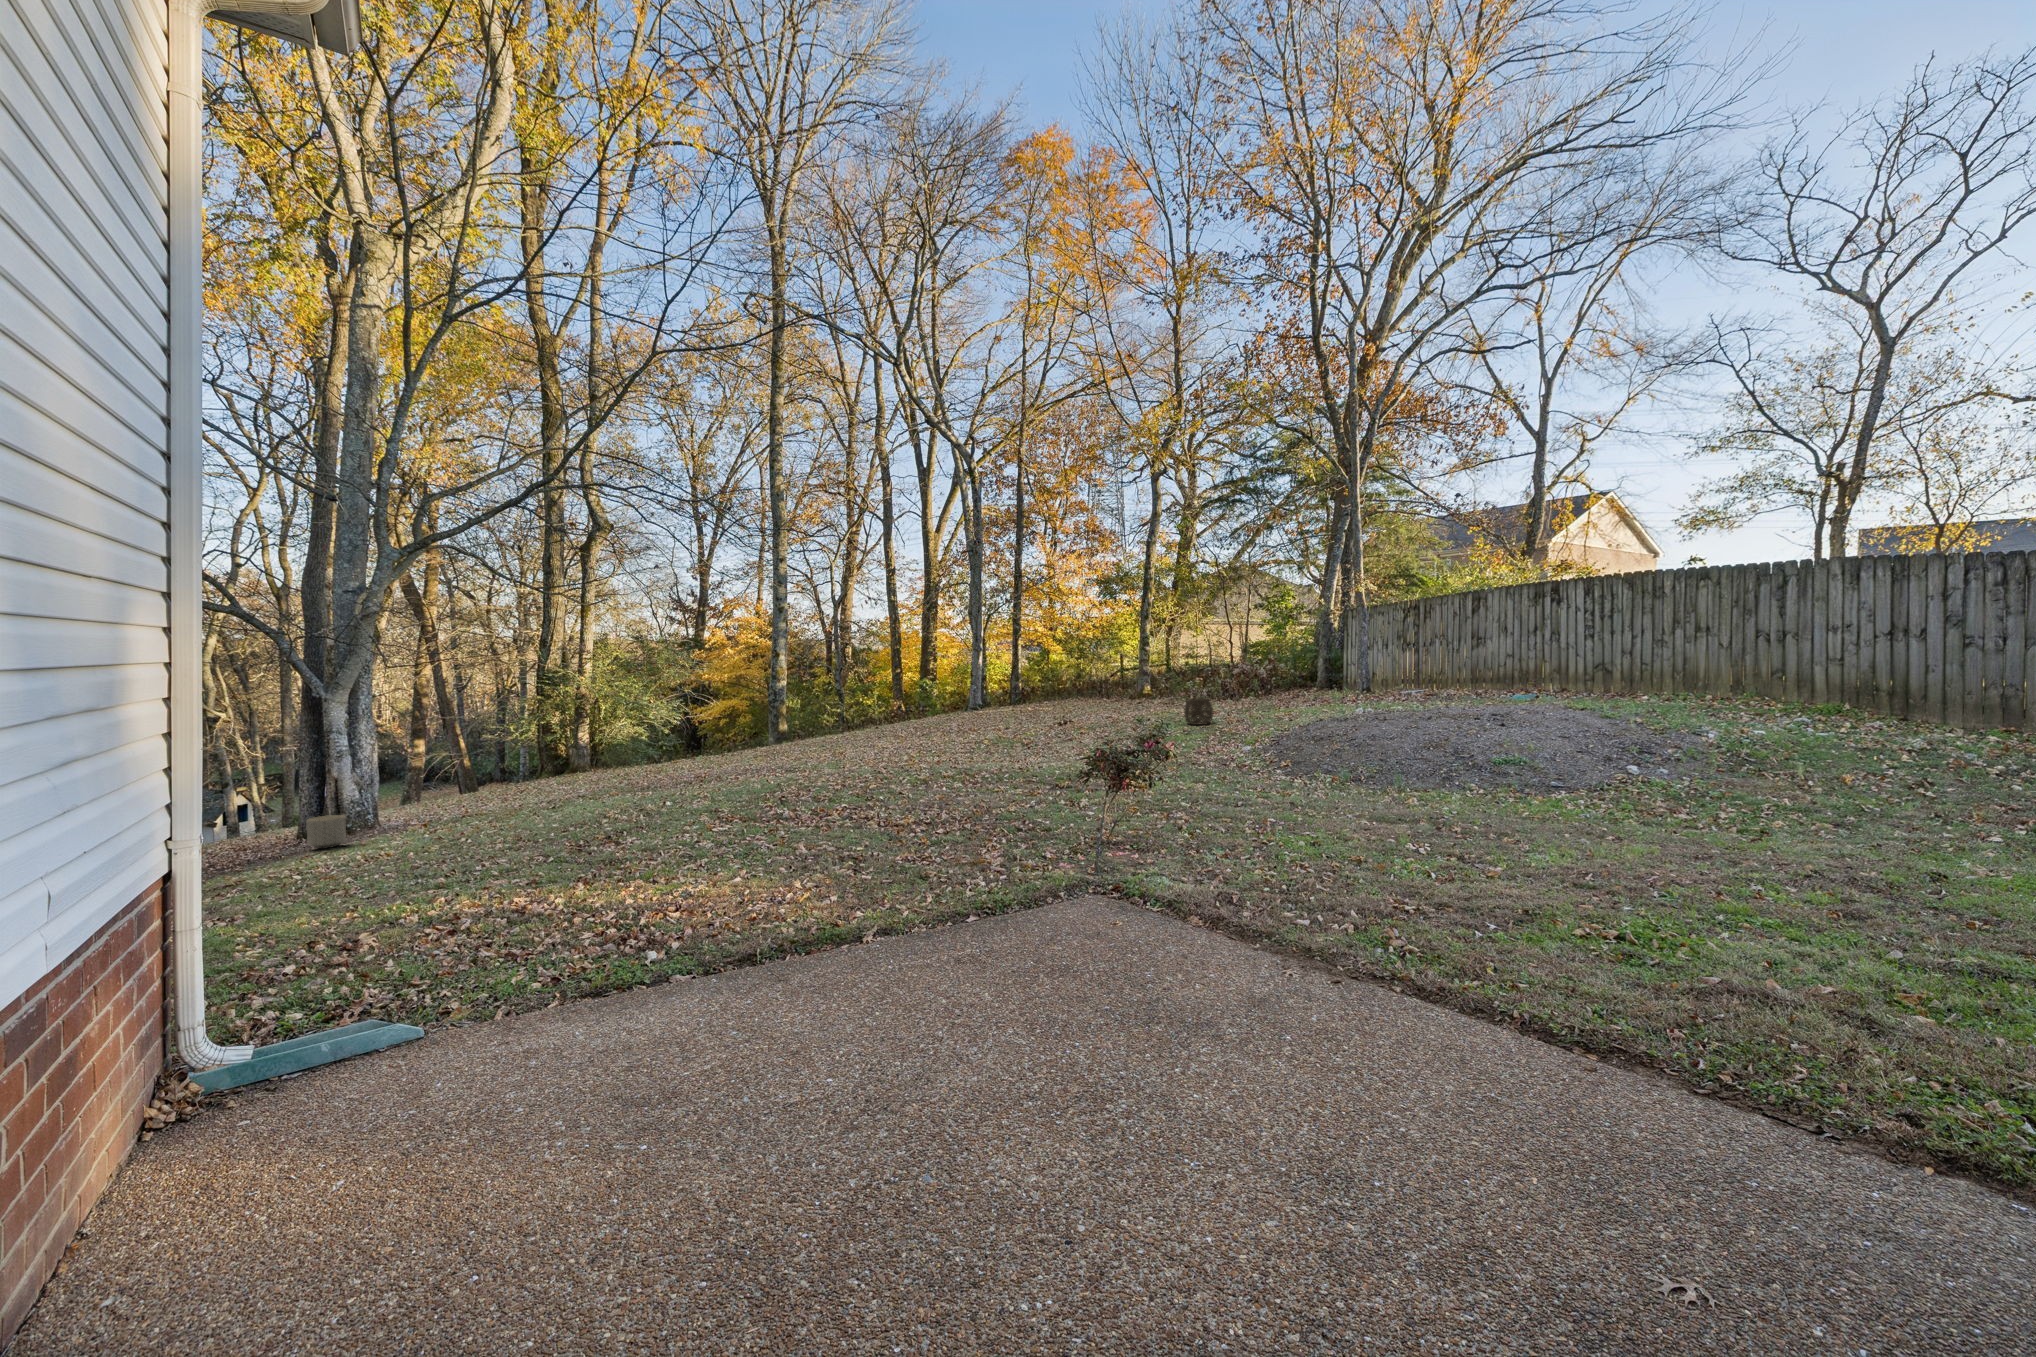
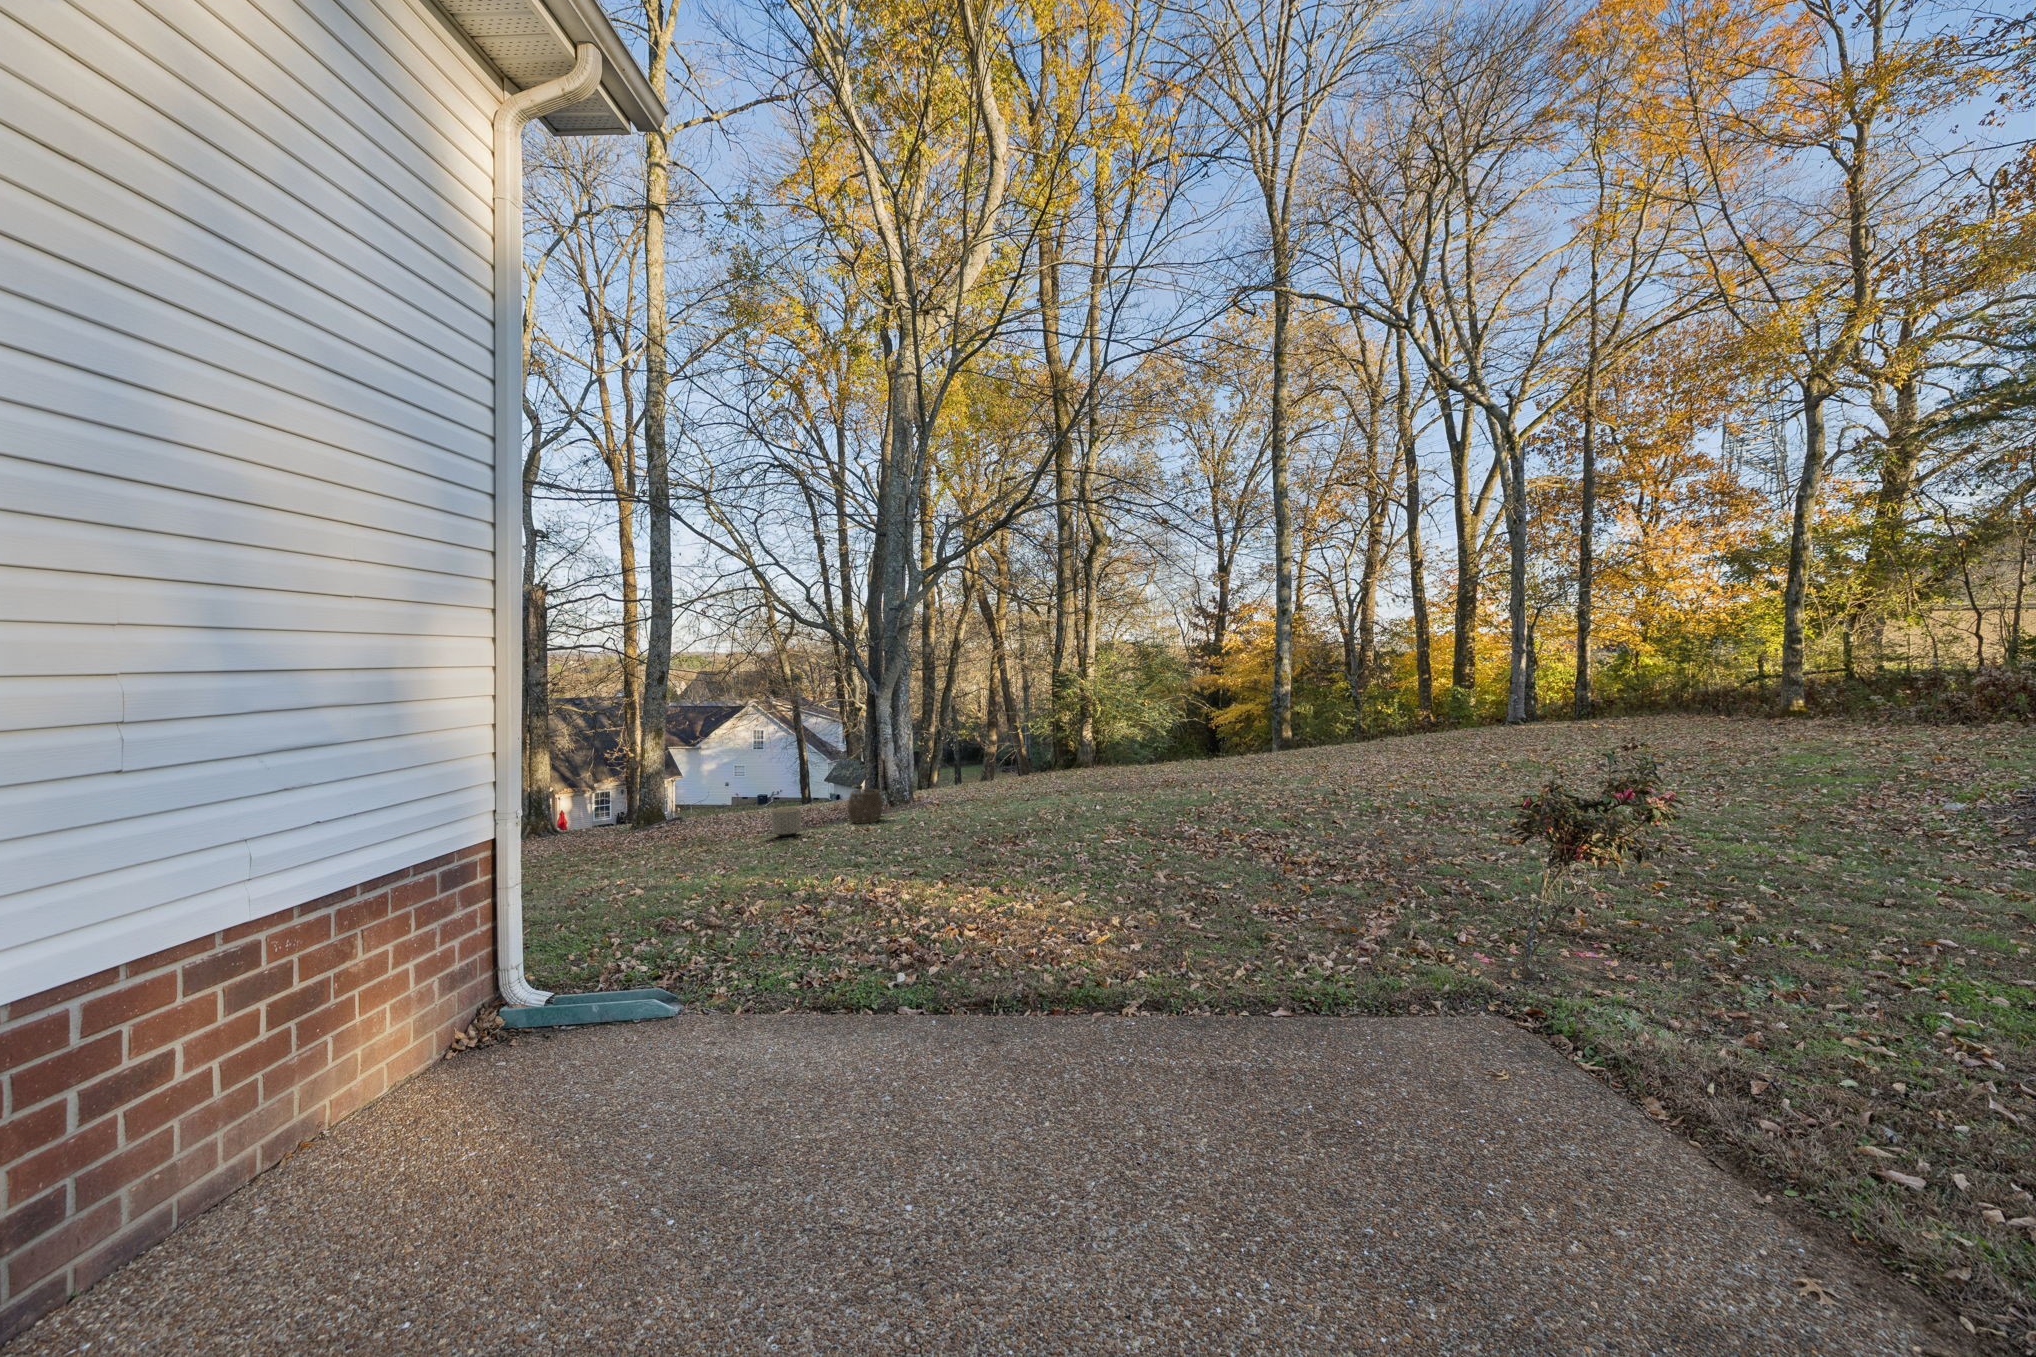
woven basket: present [1184,699,1213,725] -> present [847,789,883,824]

